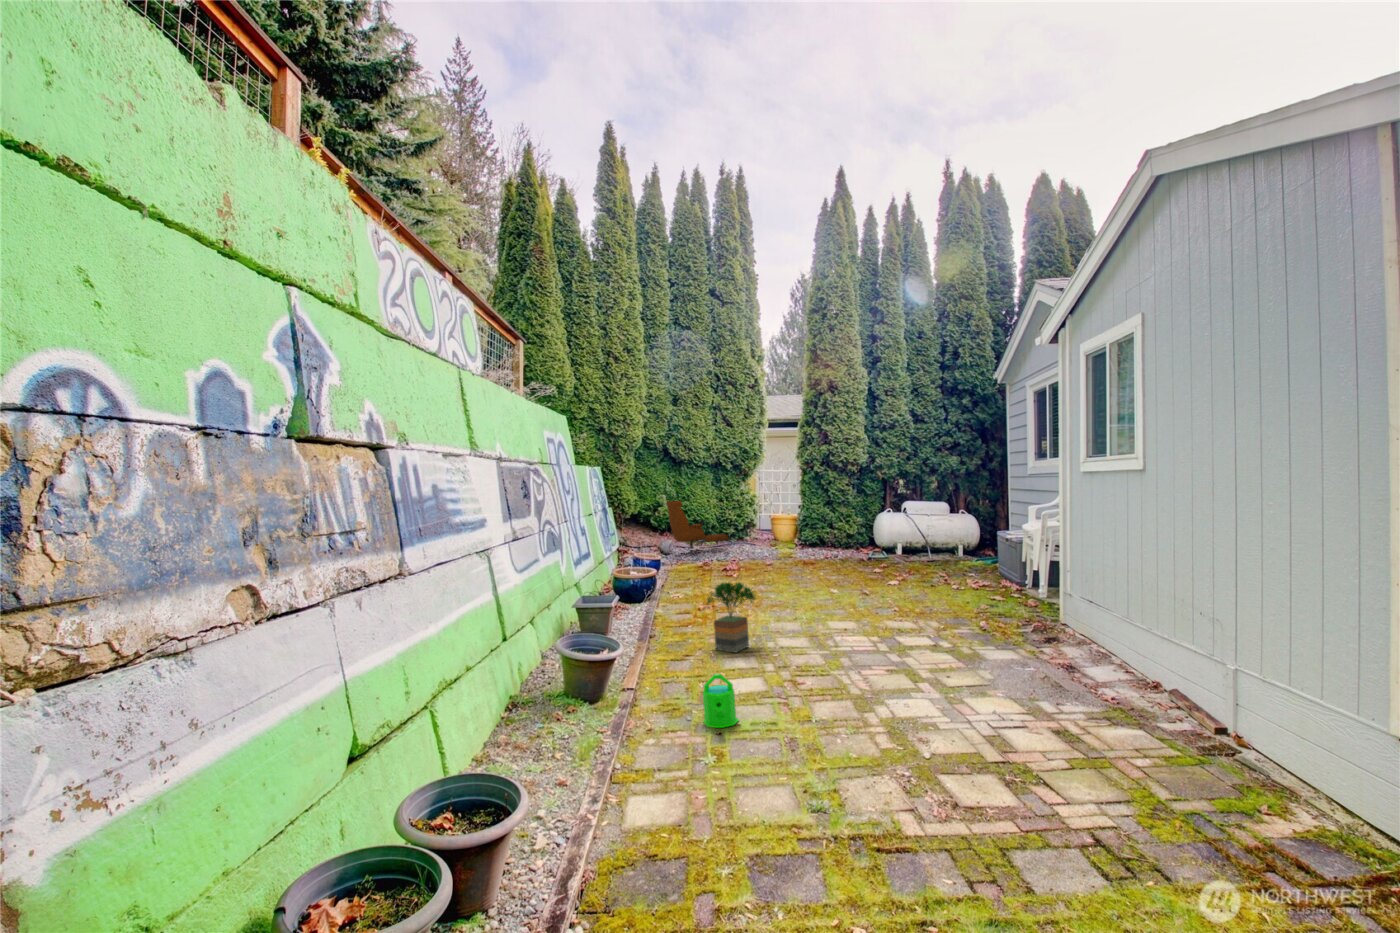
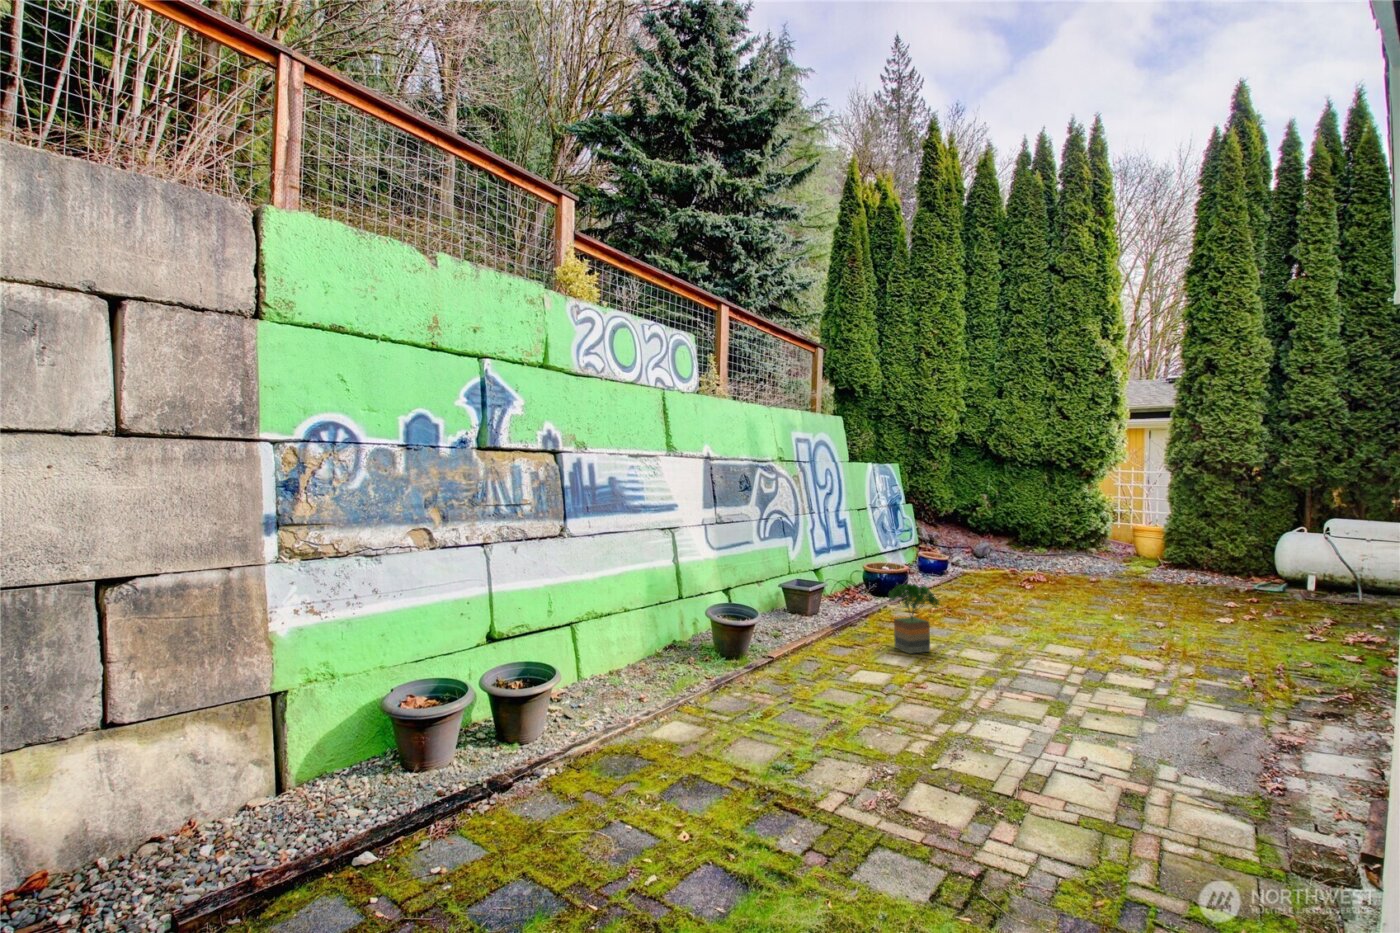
lounge chair: present [666,501,728,552] -> none [978,500,1058,561]
watering can: present [703,674,739,728] -> none [792,656,829,705]

